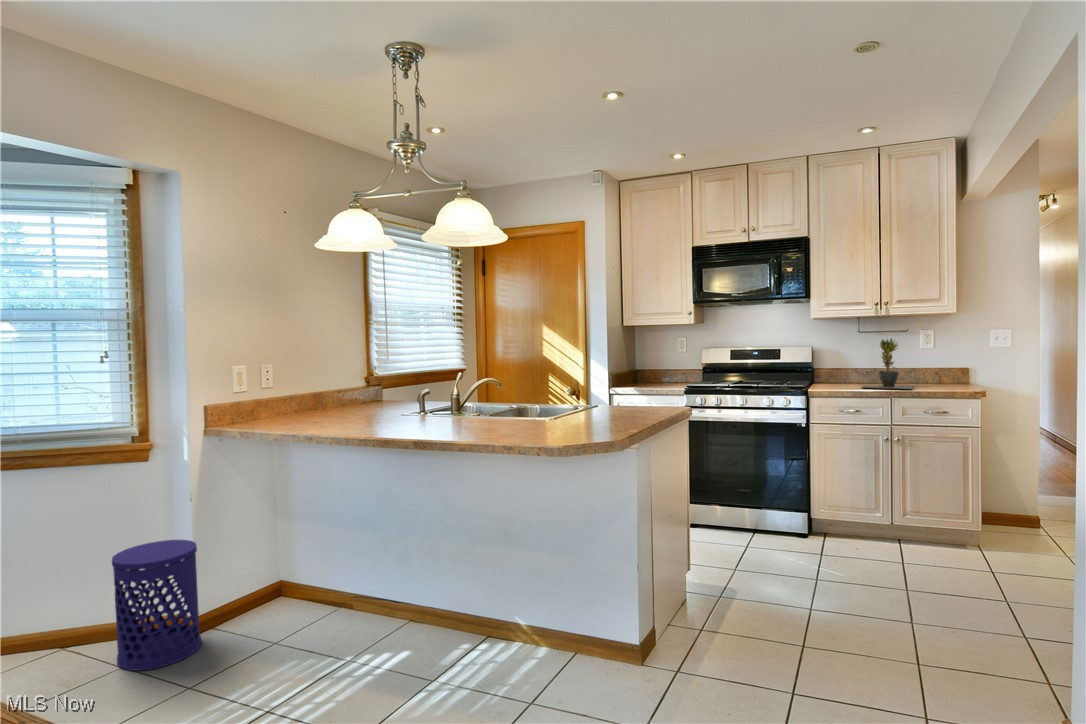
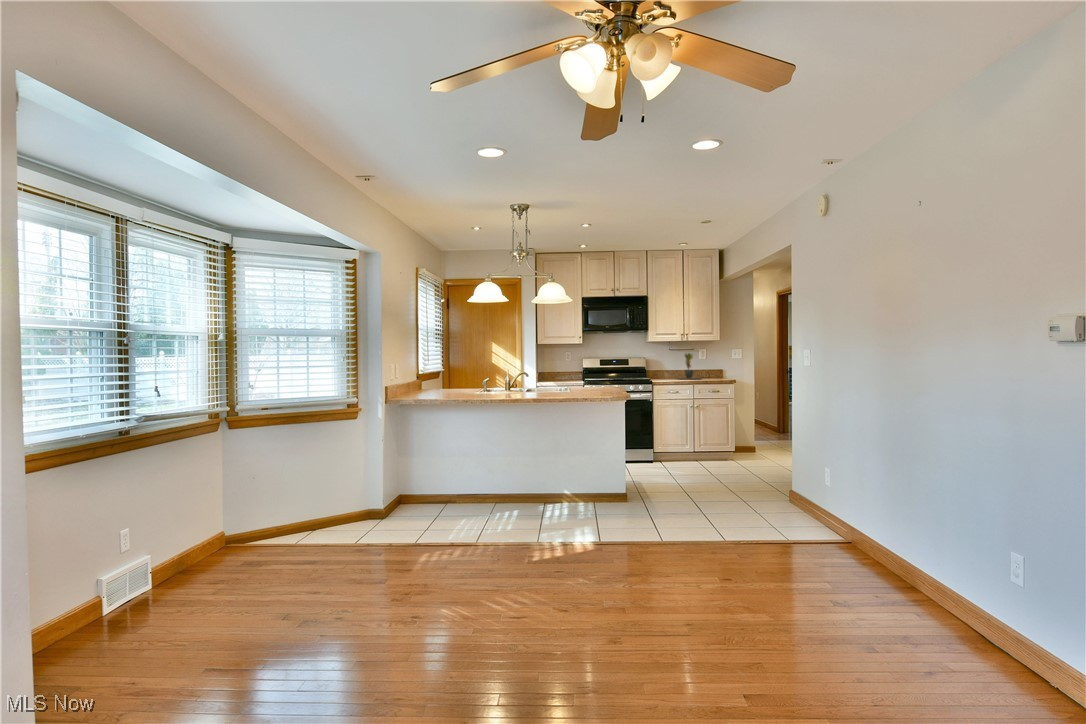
waste bin: present [112,540,201,671] -> none [352,465,398,535]

